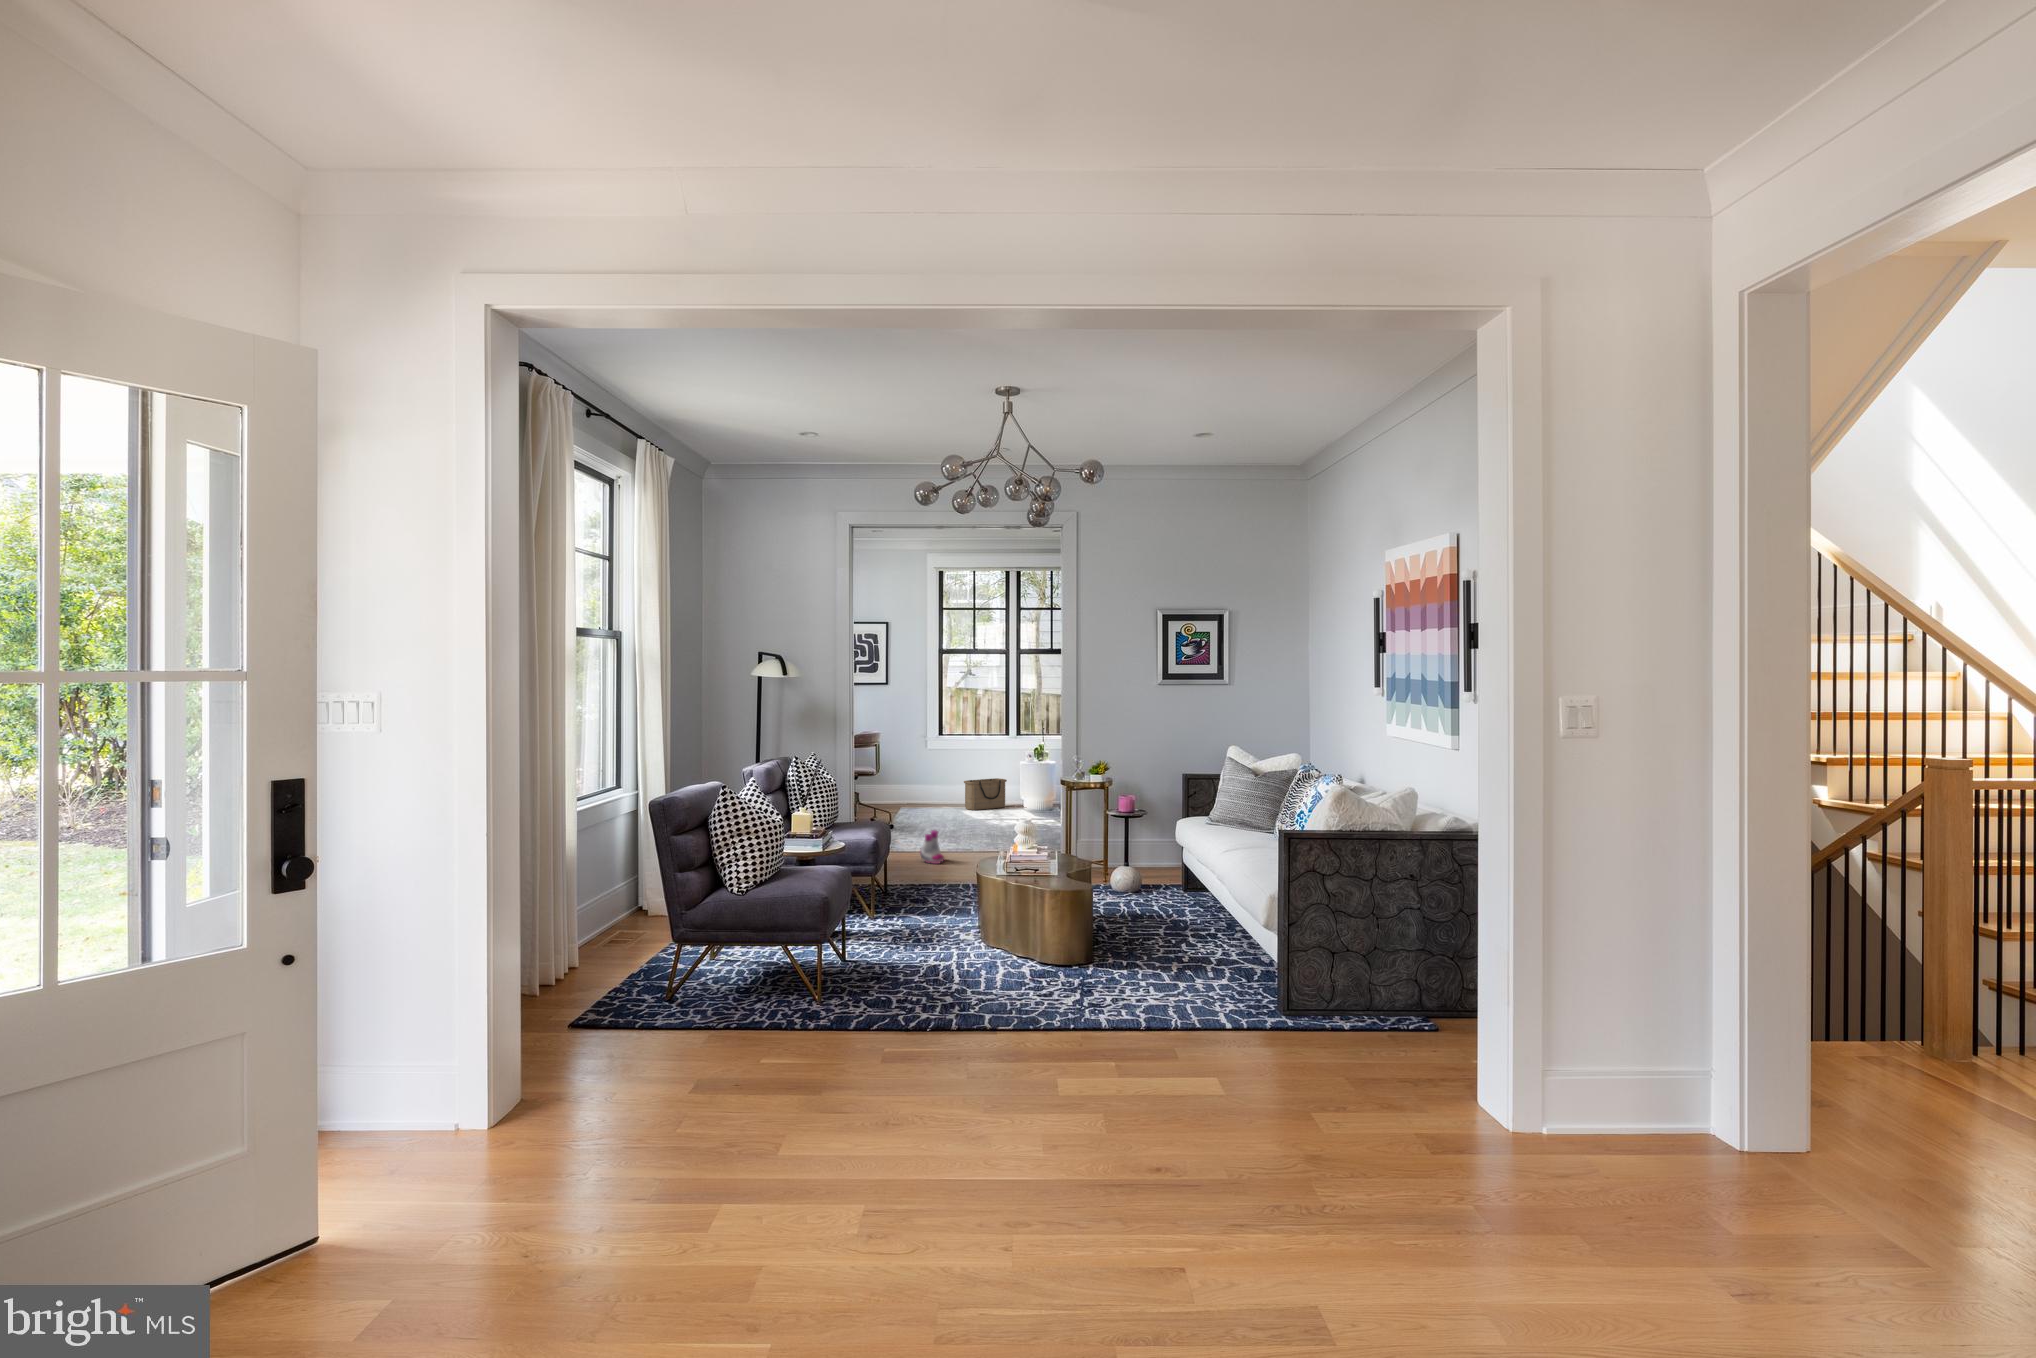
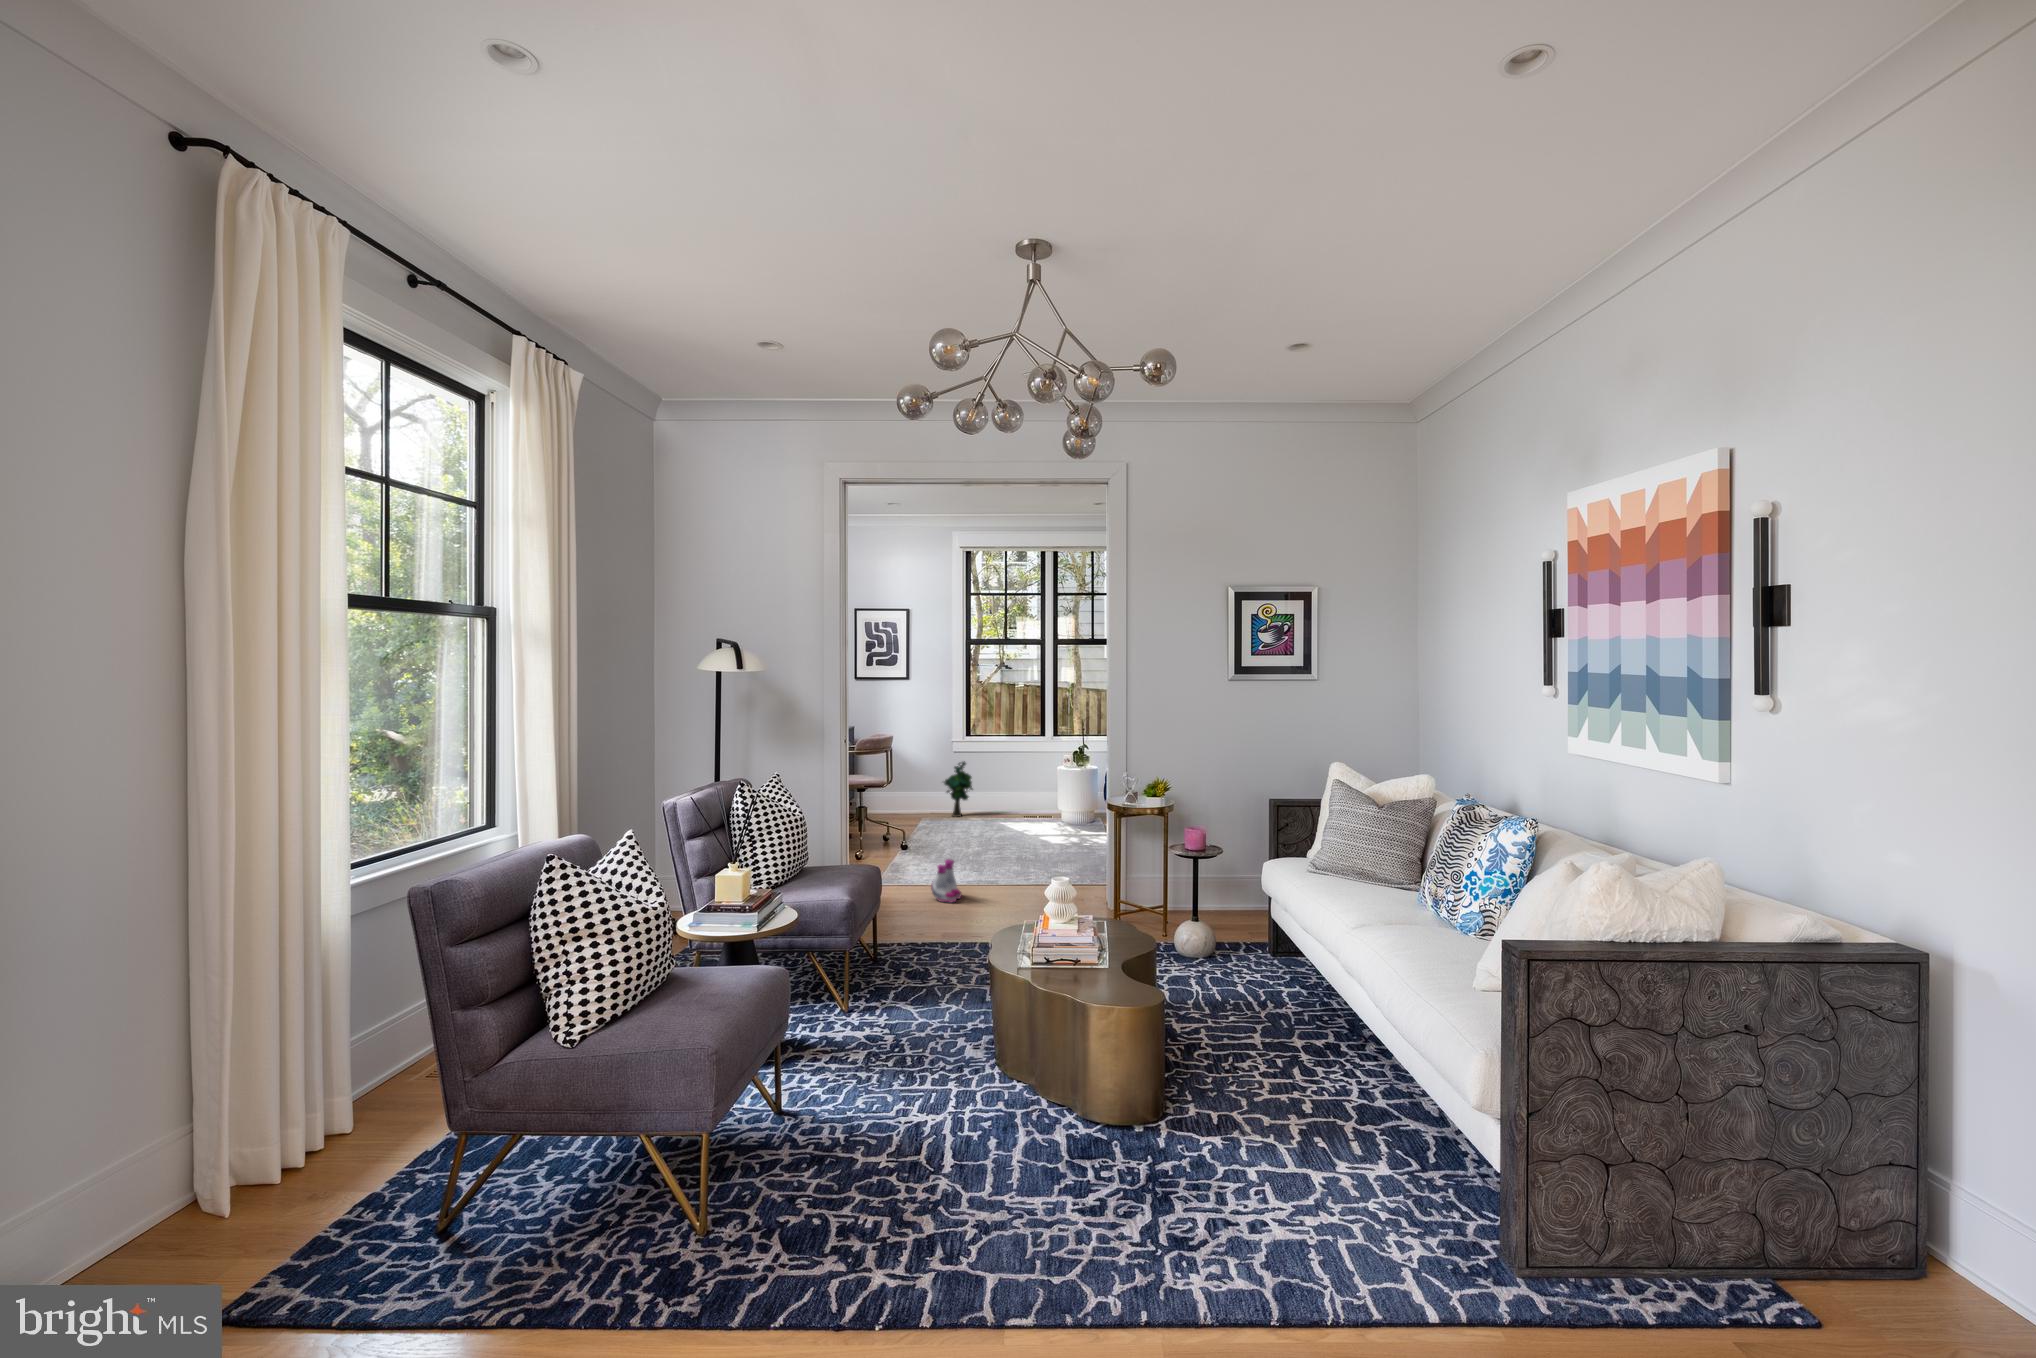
decorative plant: none [916,758,946,808] -> present [944,761,973,817]
basket: present [964,778,1007,810] -> none [993,783,1041,819]

